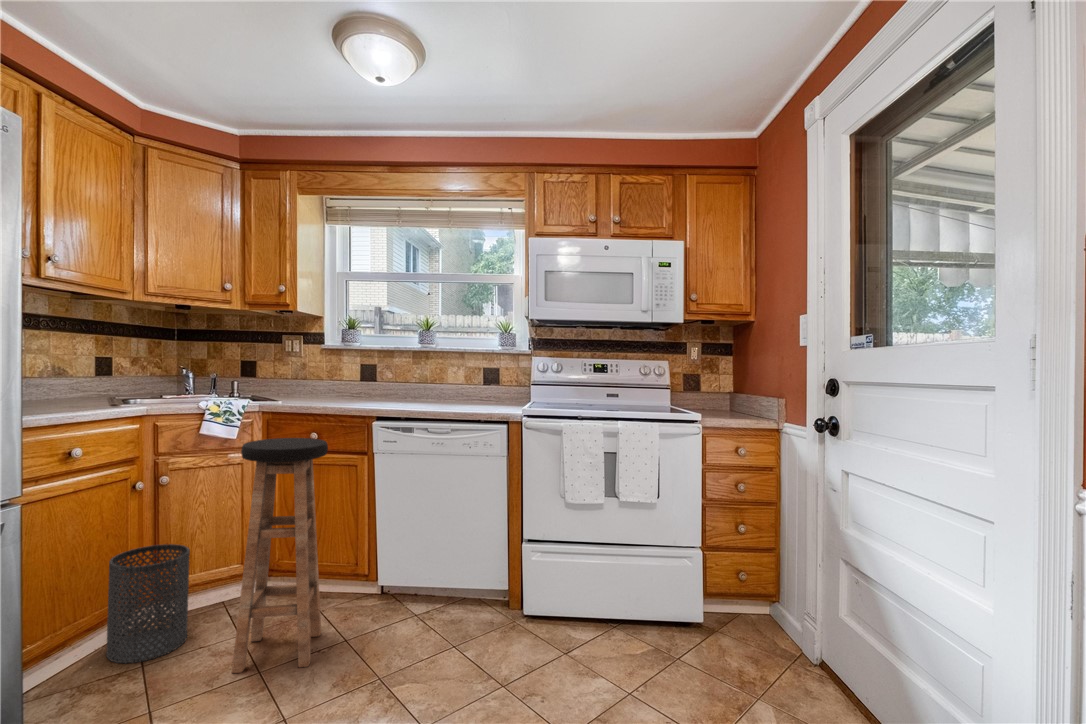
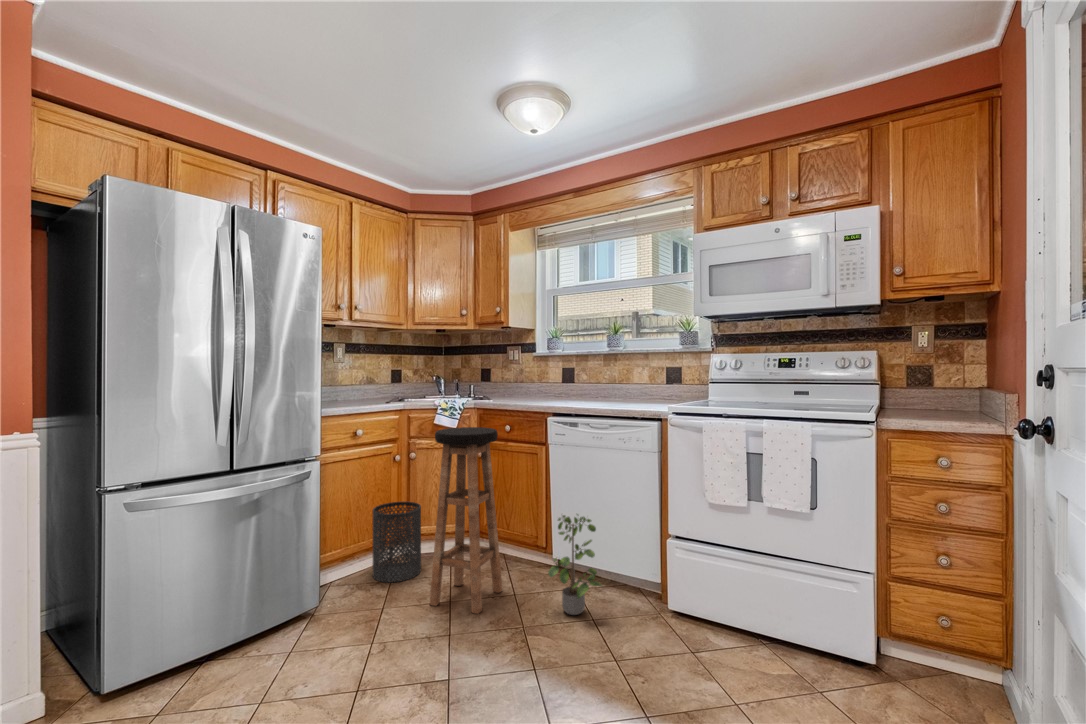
potted plant: none [393,527,460,639] -> present [548,514,602,615]

